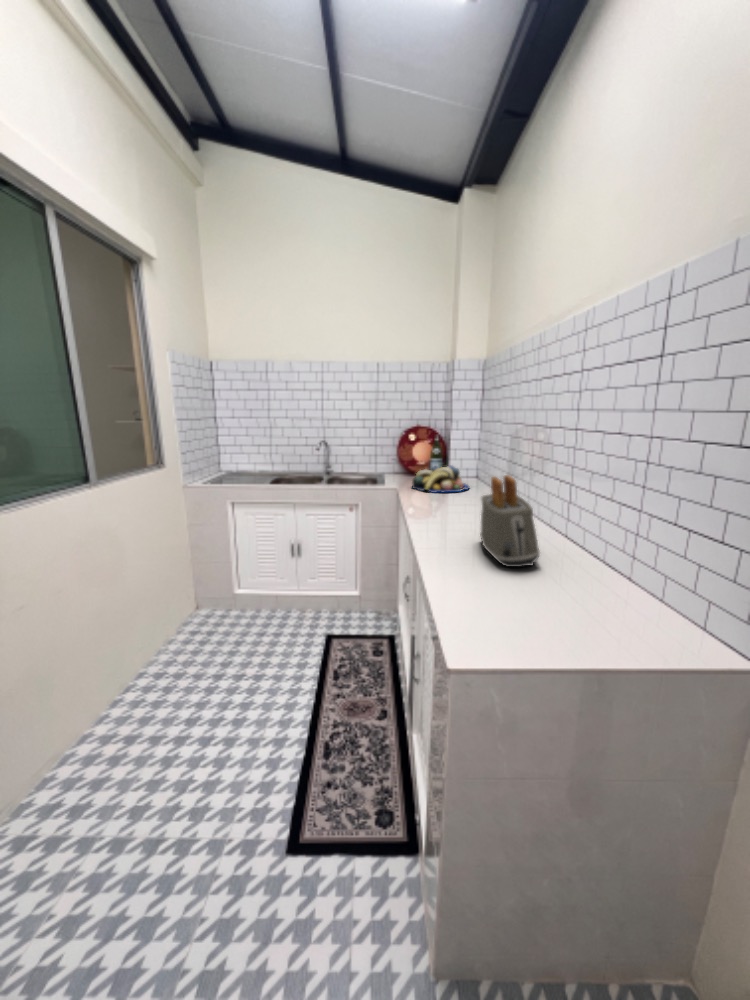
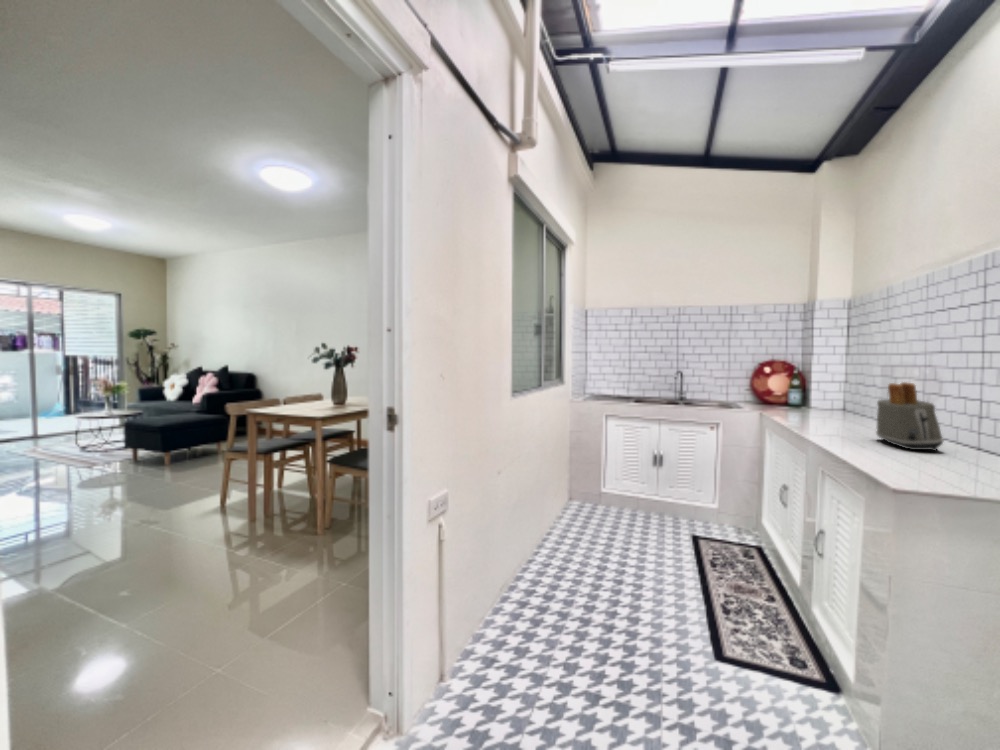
fruit bowl: present [412,465,469,493] -> none [775,394,838,416]

